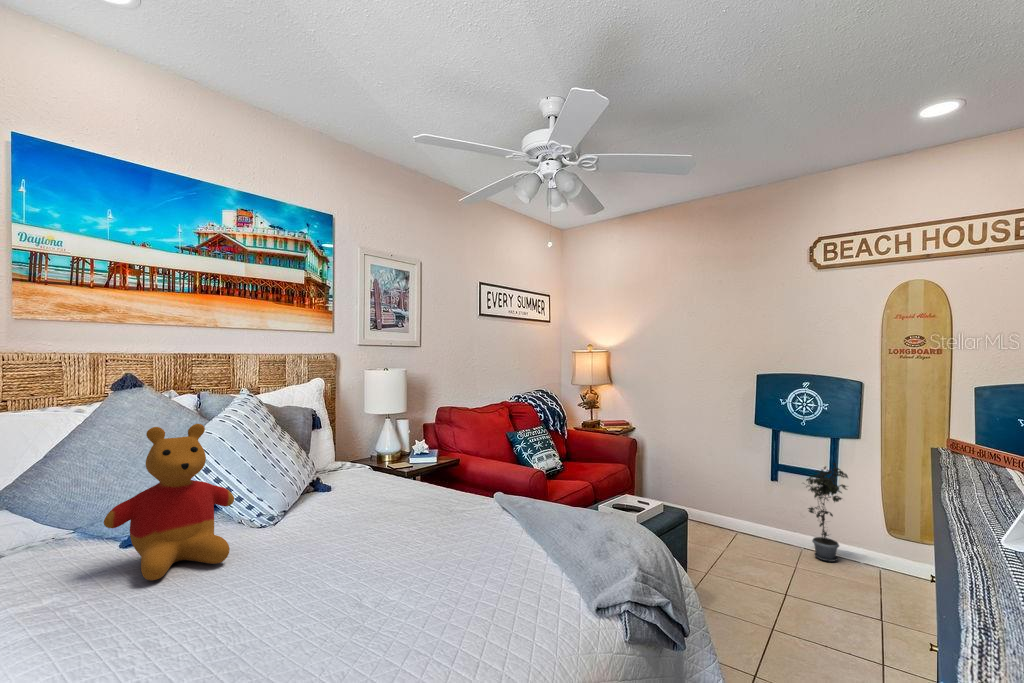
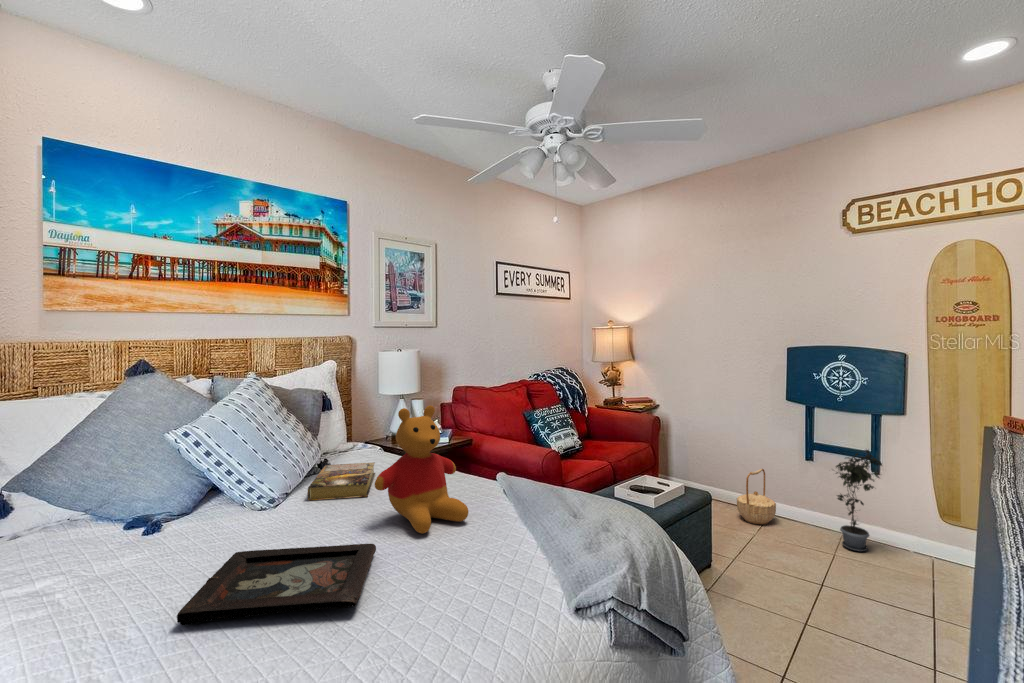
stuffed bear: present [104,424,234,580] -> present [375,405,468,533]
book: none [313,480,375,517] -> present [307,463,375,500]
basket: none [713,485,751,540] -> present [737,469,776,524]
decorative tray: none [227,552,413,634] -> present [177,544,376,626]

